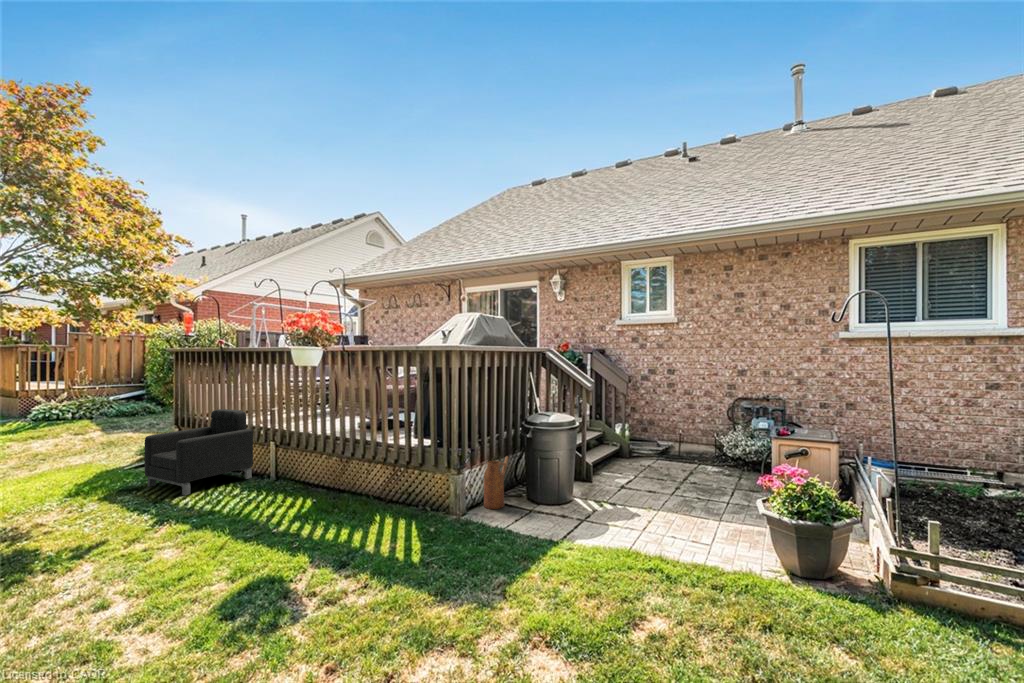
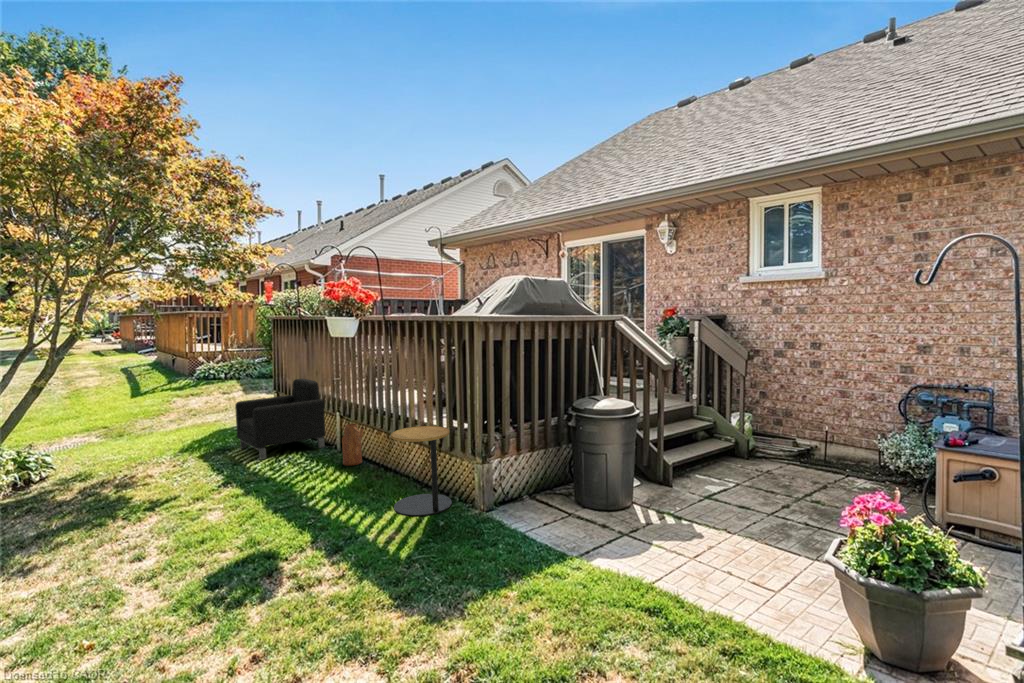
side table: none [371,444,426,529] -> present [391,426,452,516]
watering can: present [484,456,509,509] -> present [342,424,364,466]

